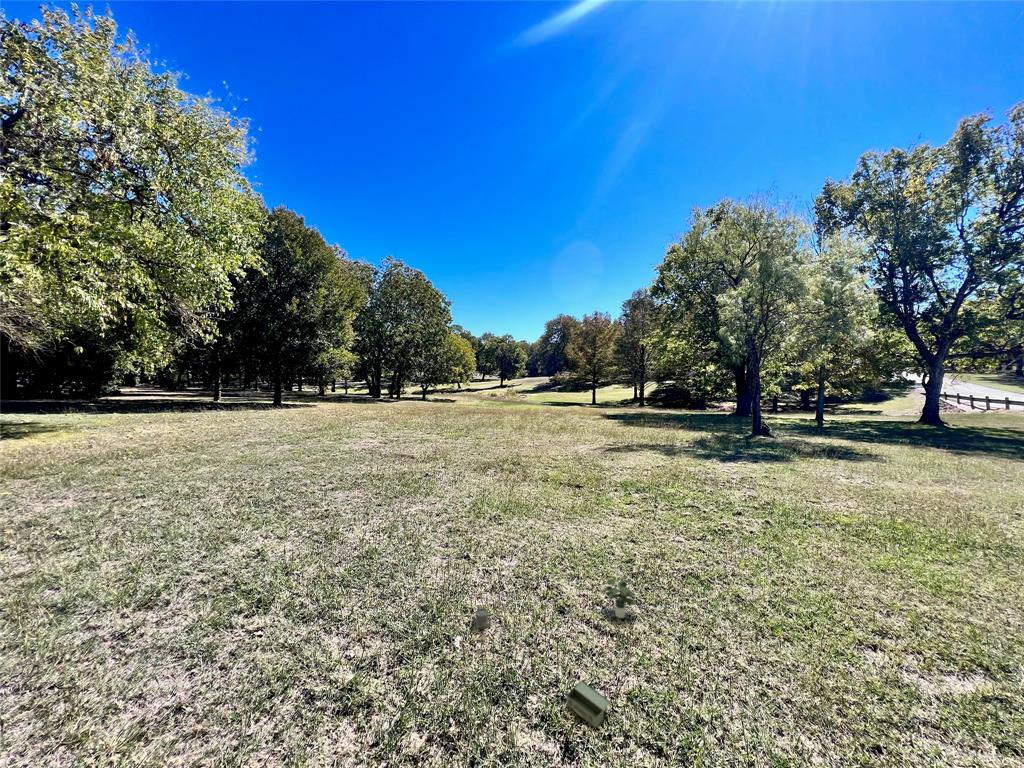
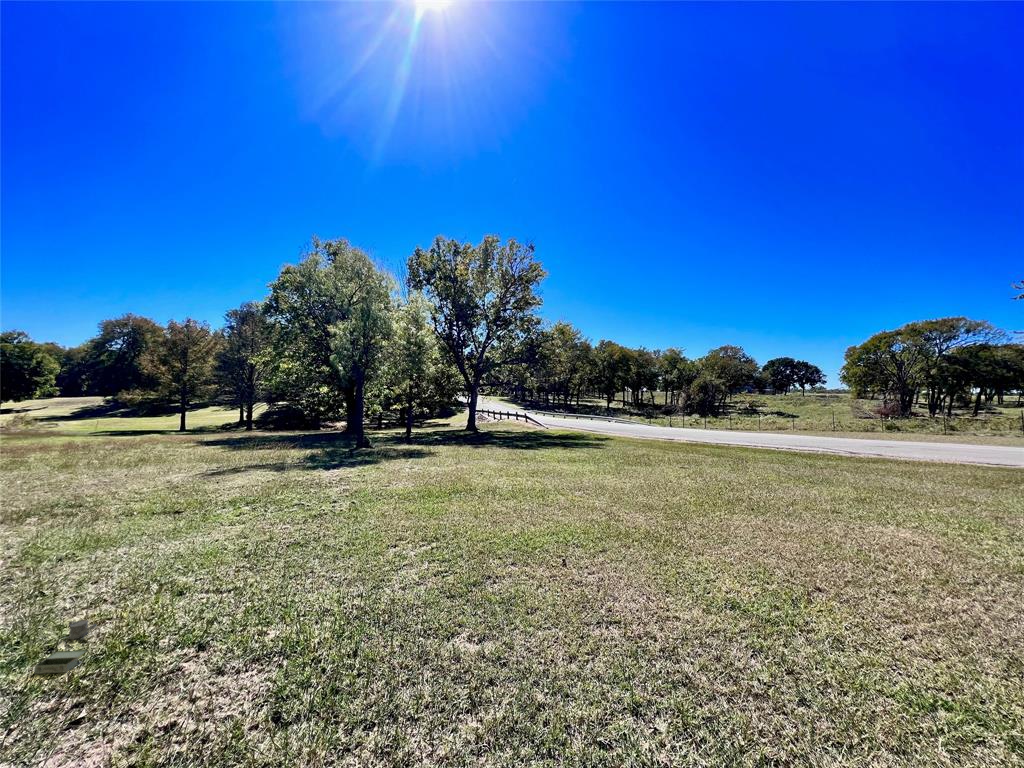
potted plant: present [604,580,637,618] -> none [218,552,249,583]
toolbox: present [566,681,610,728] -> present [34,650,87,674]

